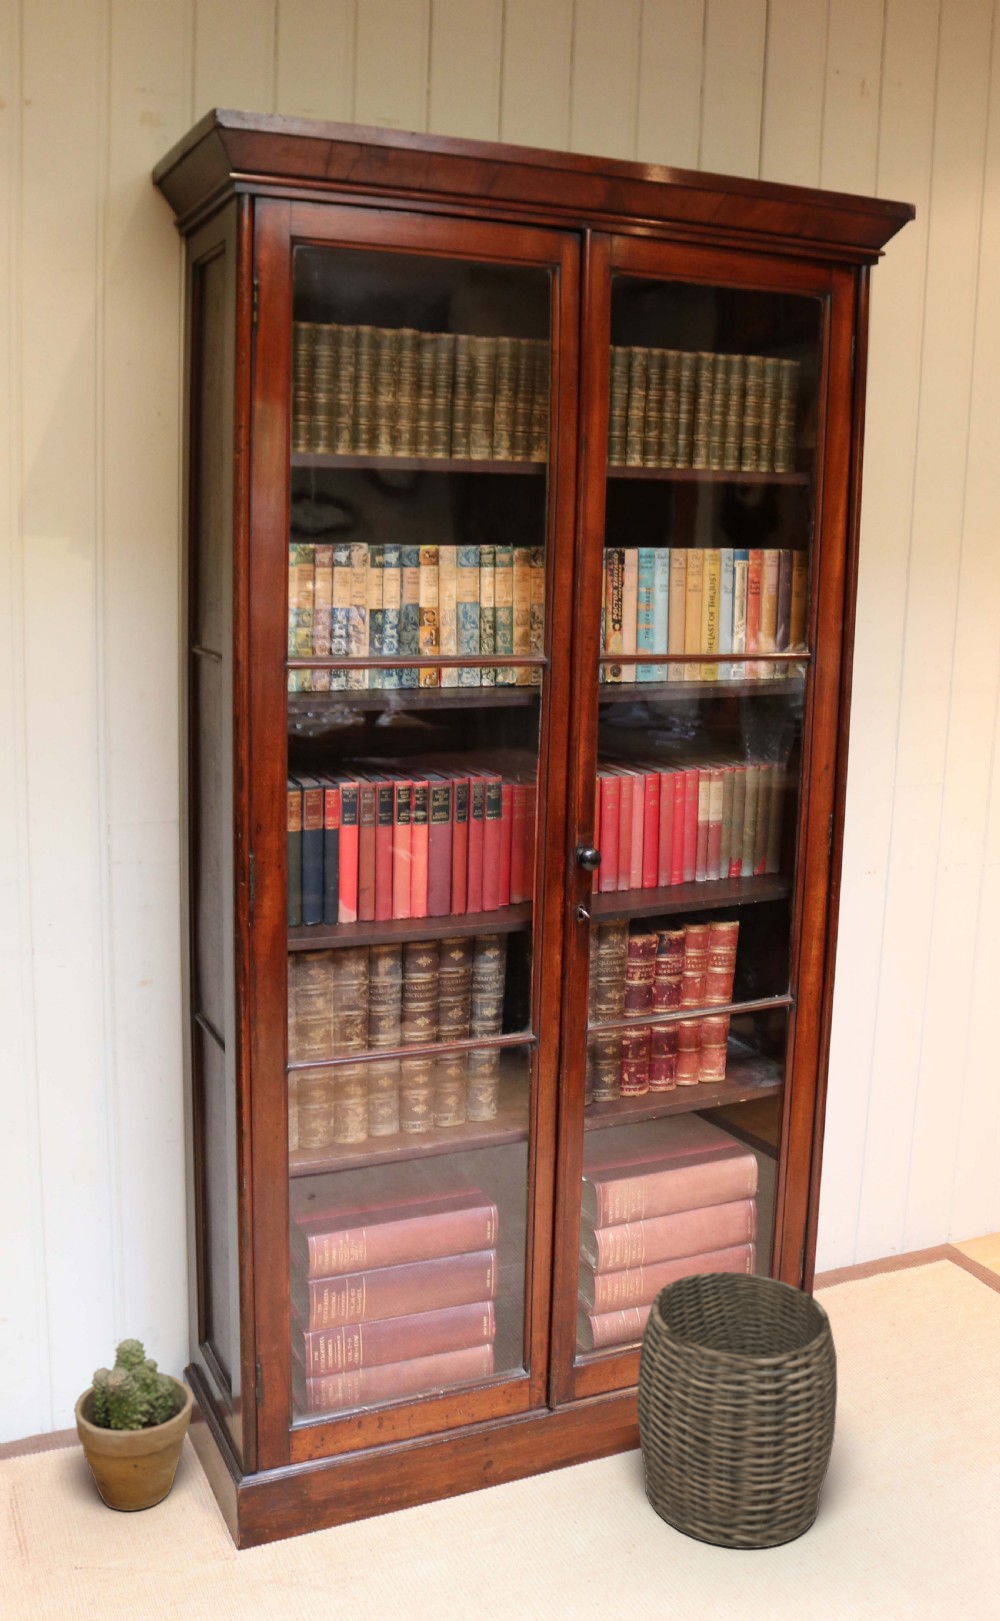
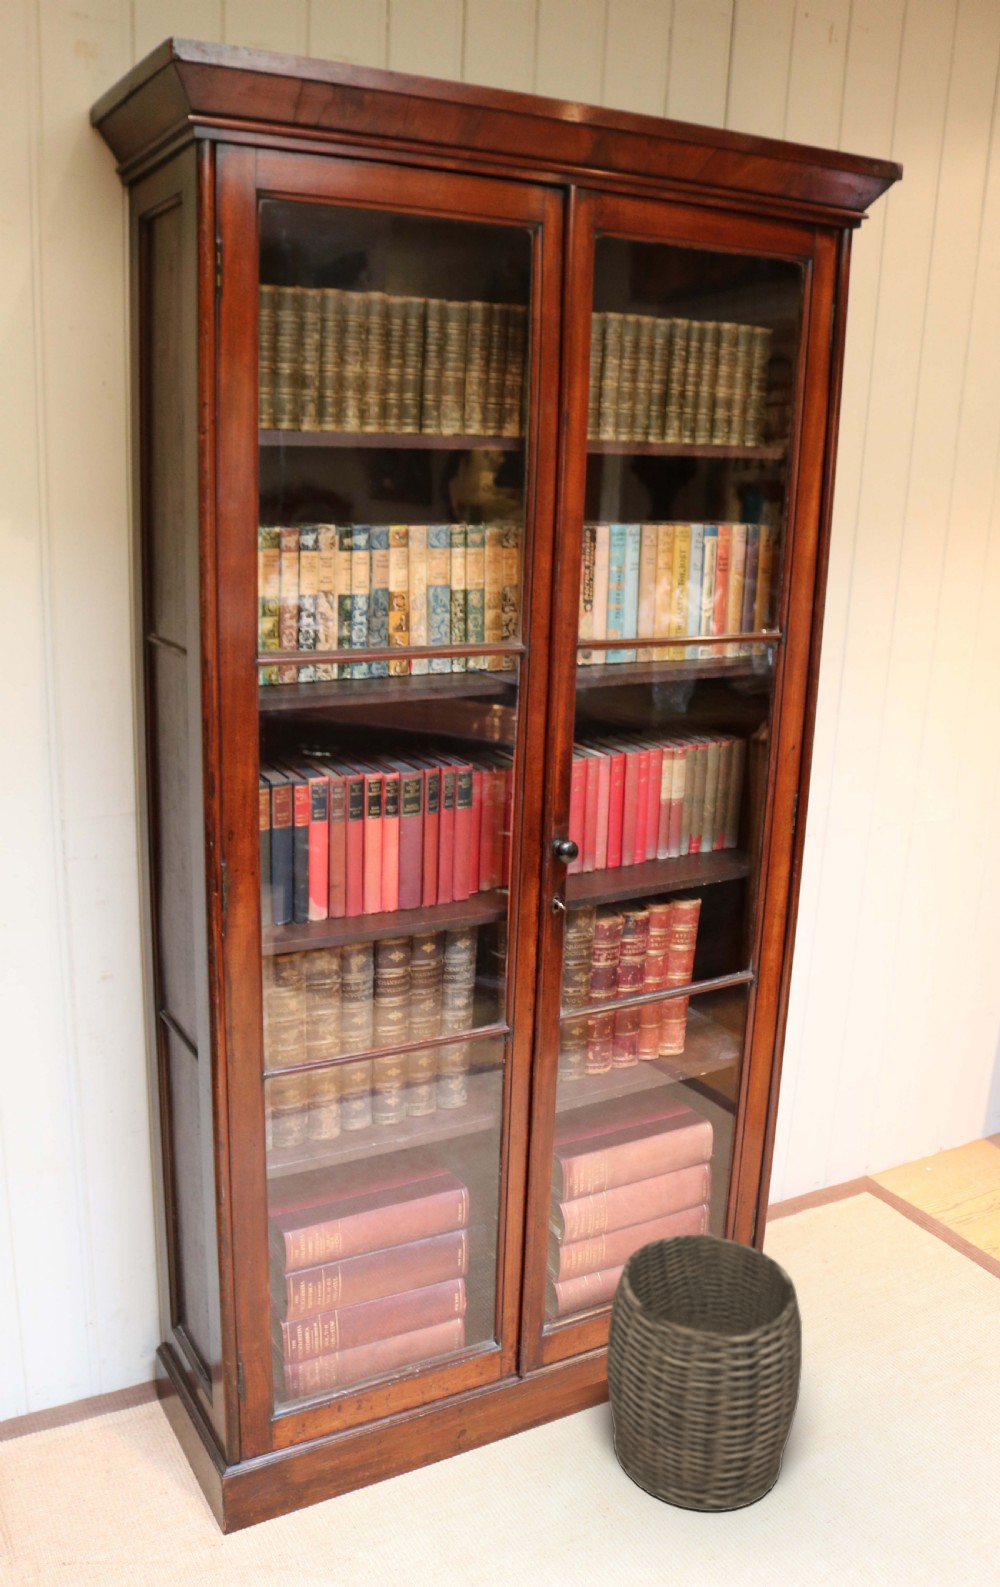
potted plant: present [74,1339,194,1511] -> none [44,1331,166,1505]

